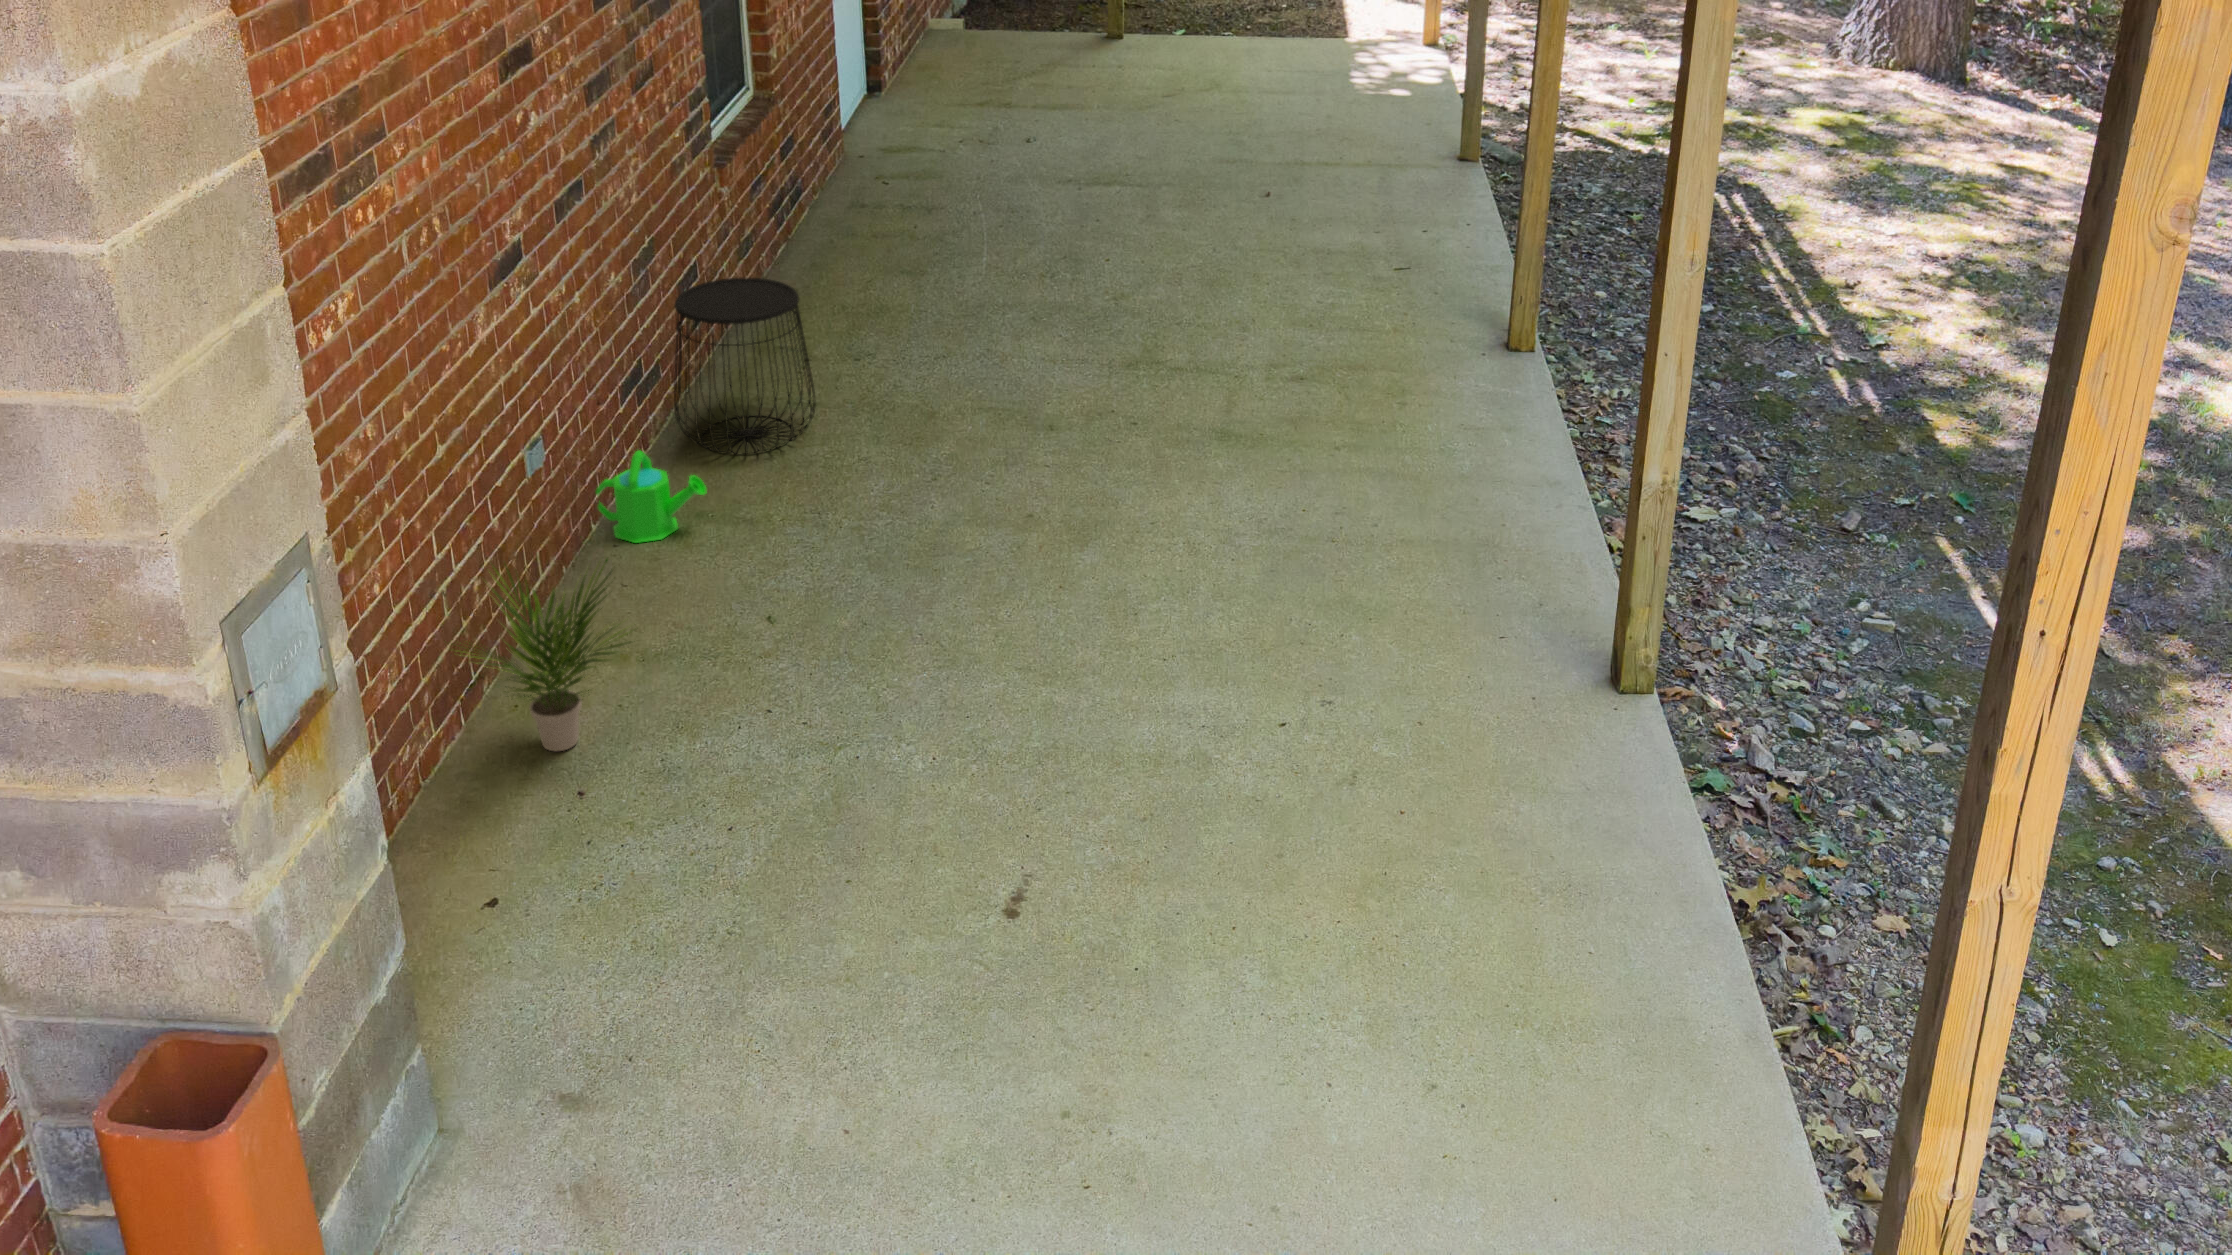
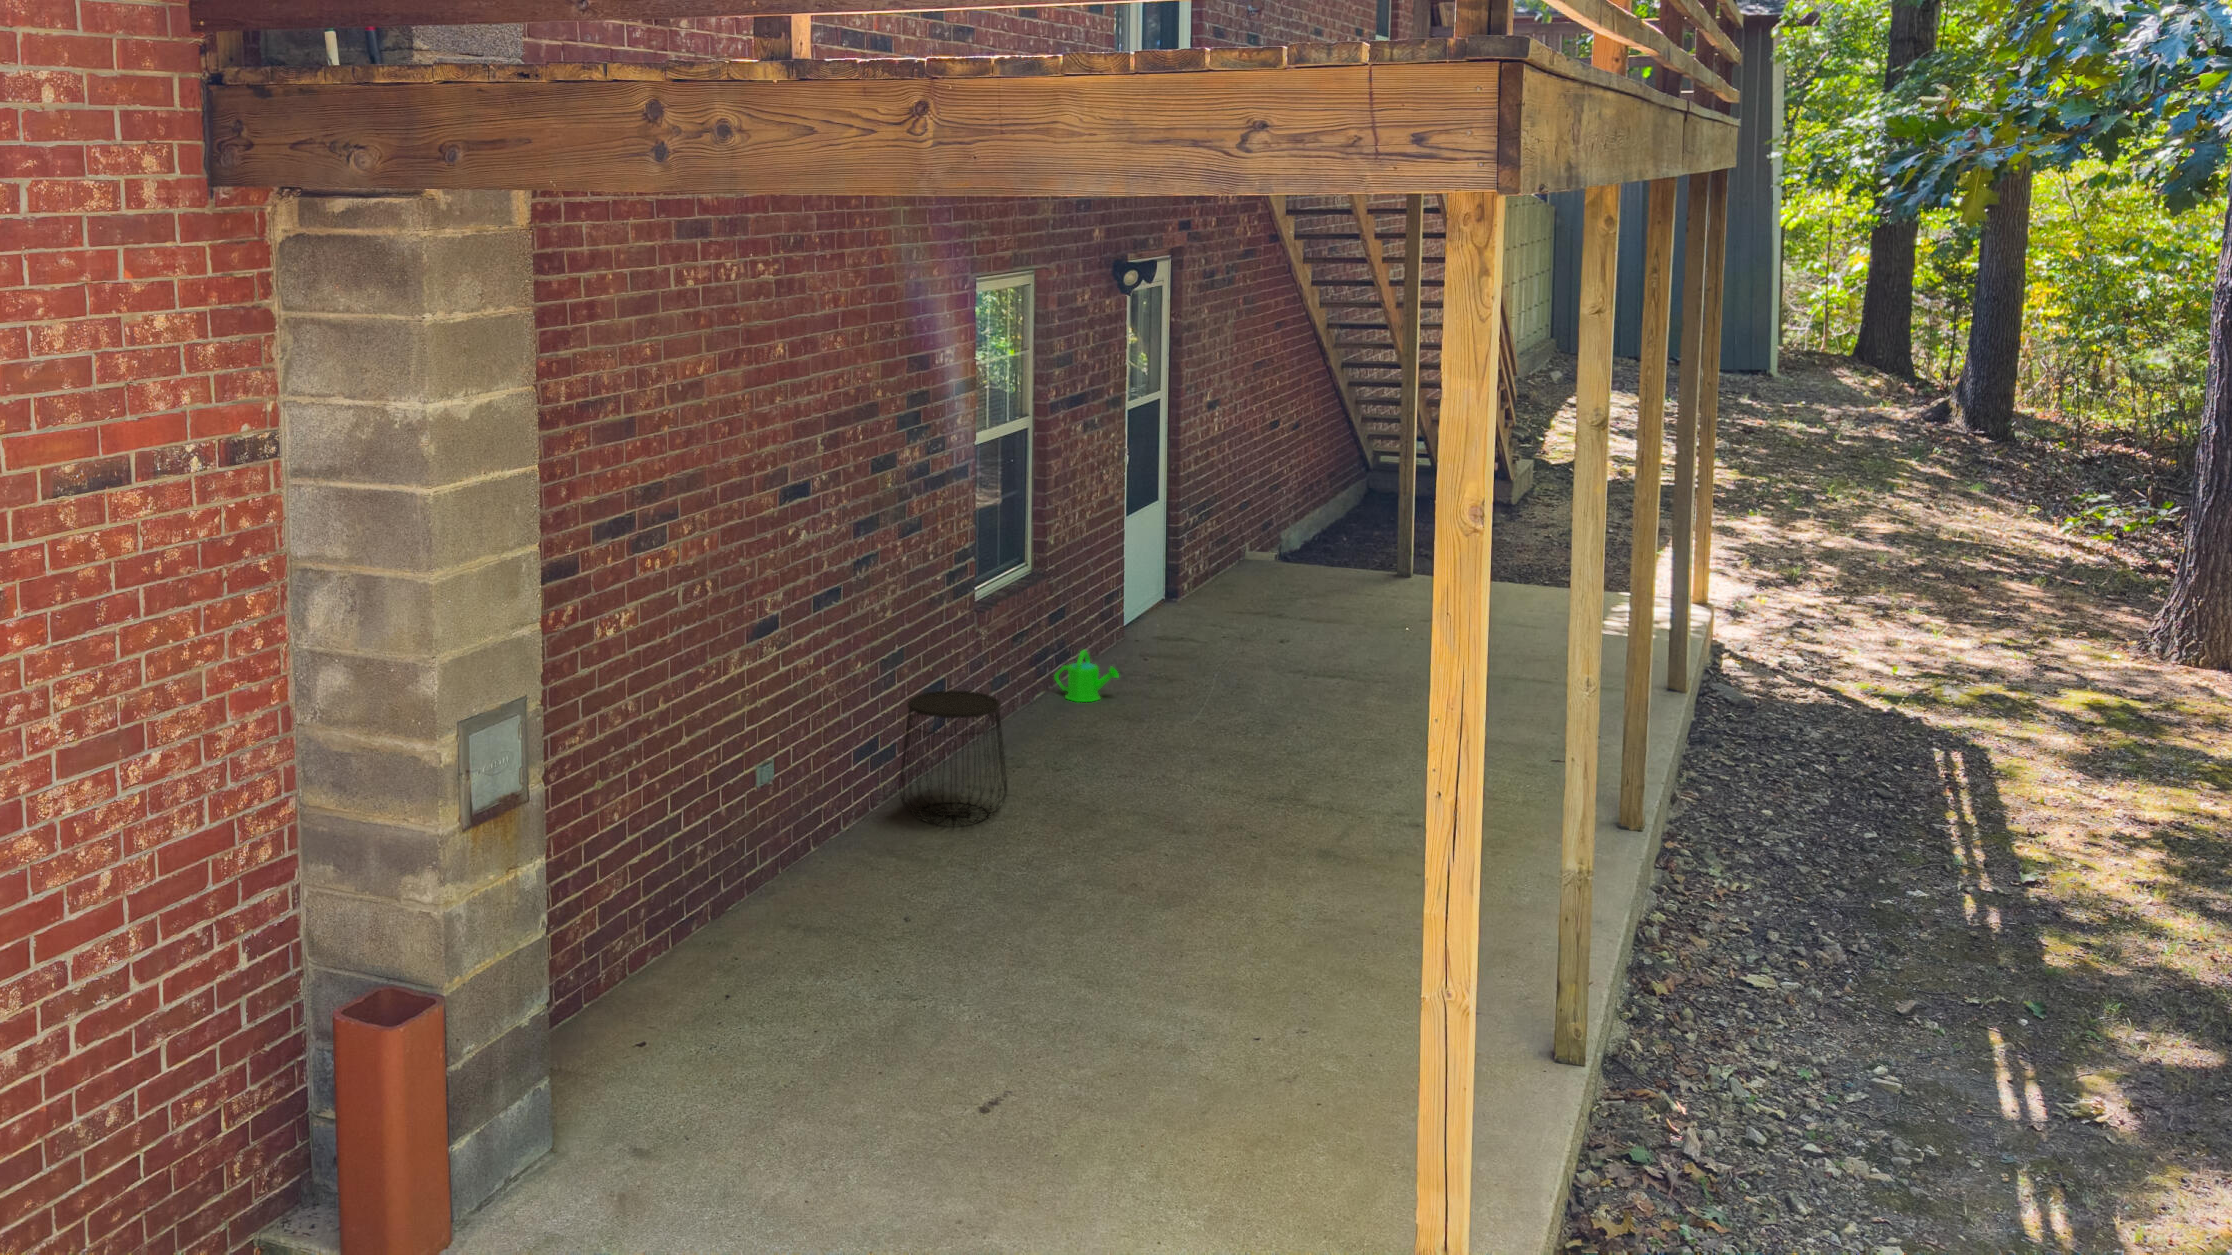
watering can: present [596,450,707,543] -> present [1054,650,1119,702]
potted plant: present [460,564,630,751] -> none [658,829,789,978]

